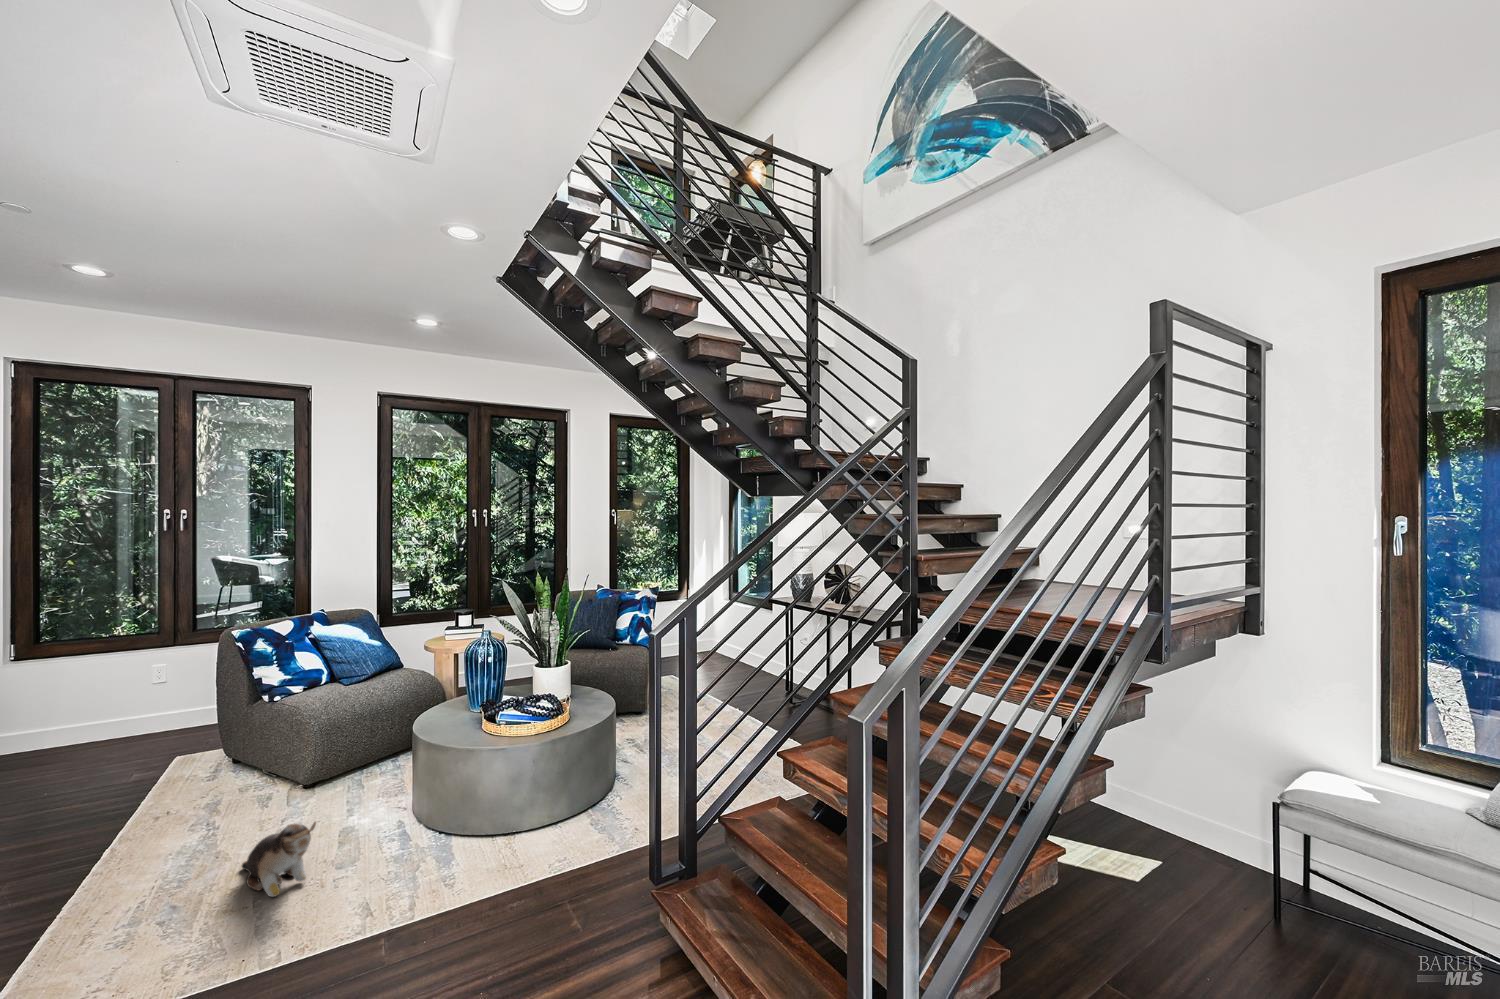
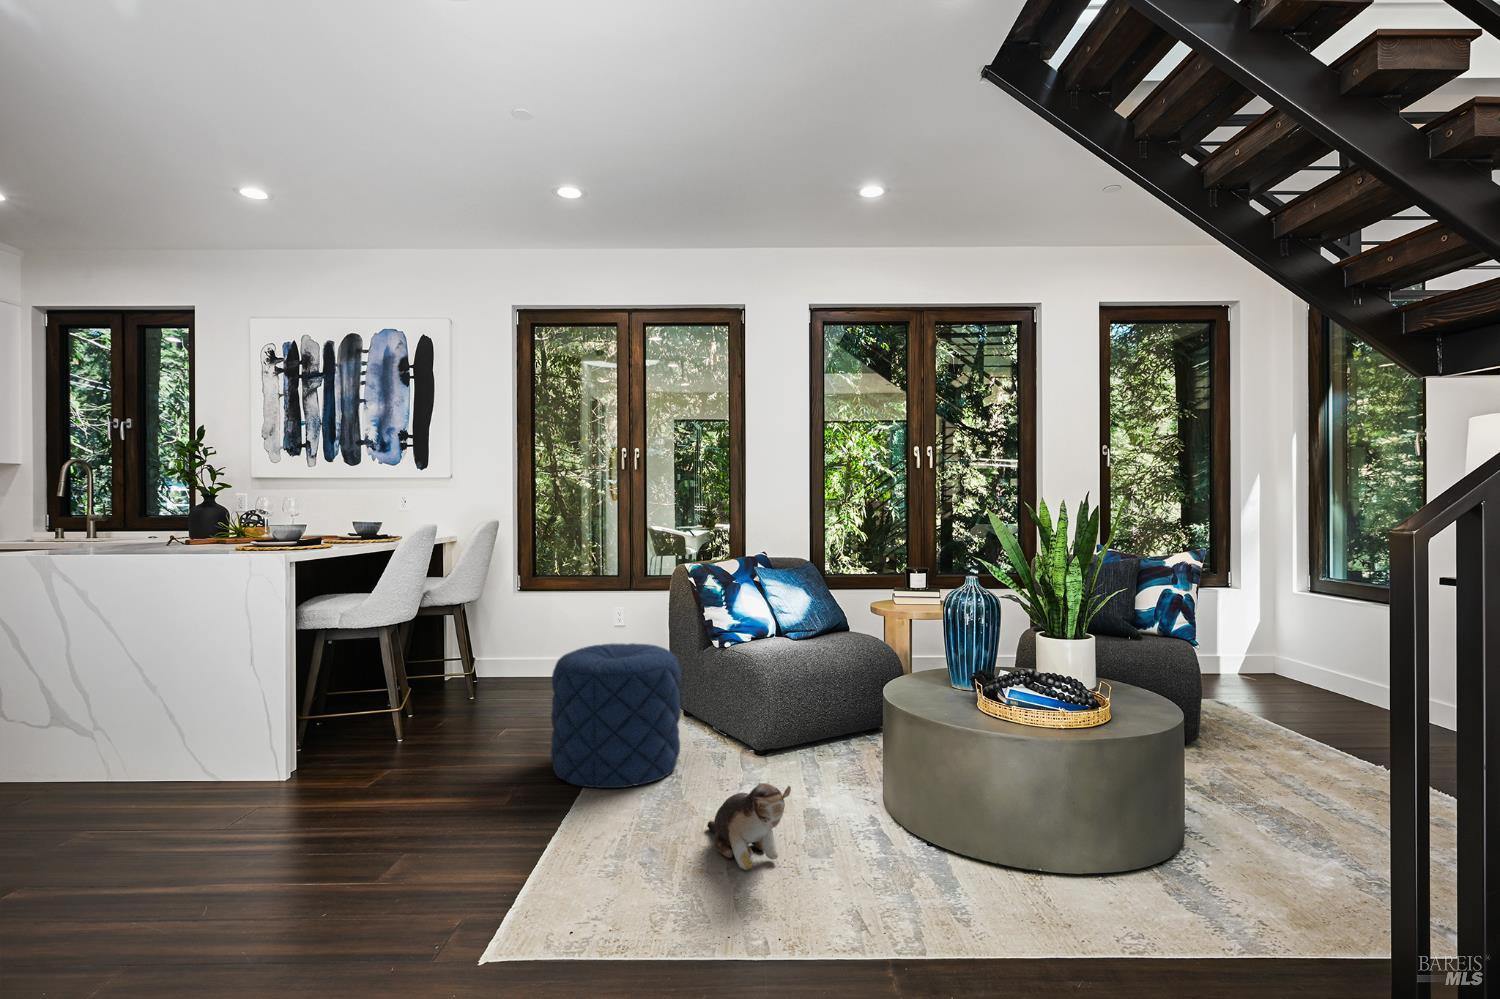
pouf: none [64,711,223,859] -> present [551,643,681,788]

